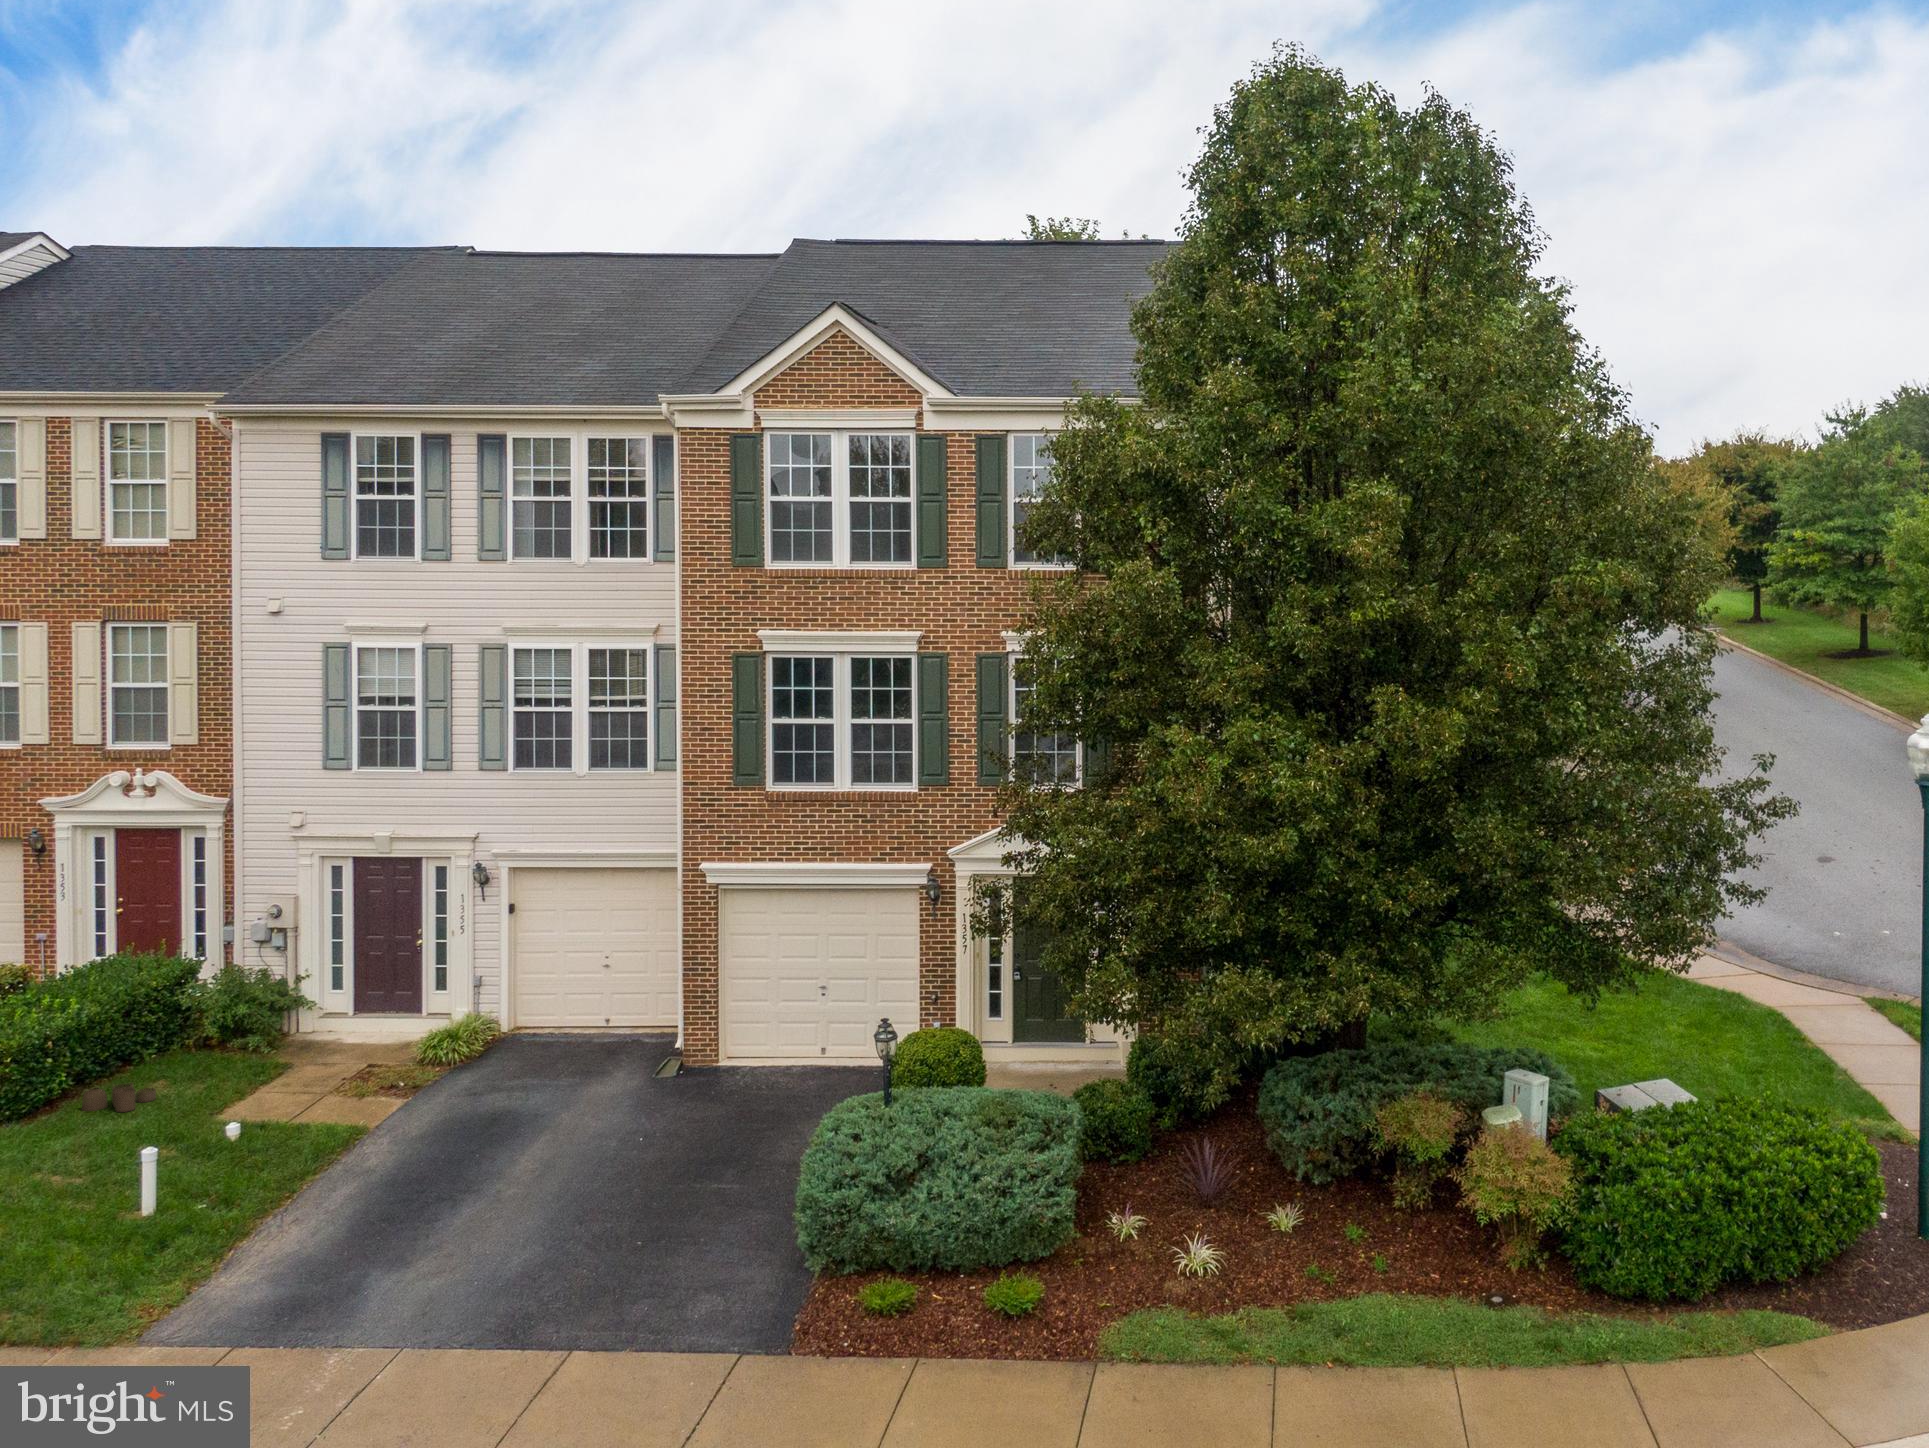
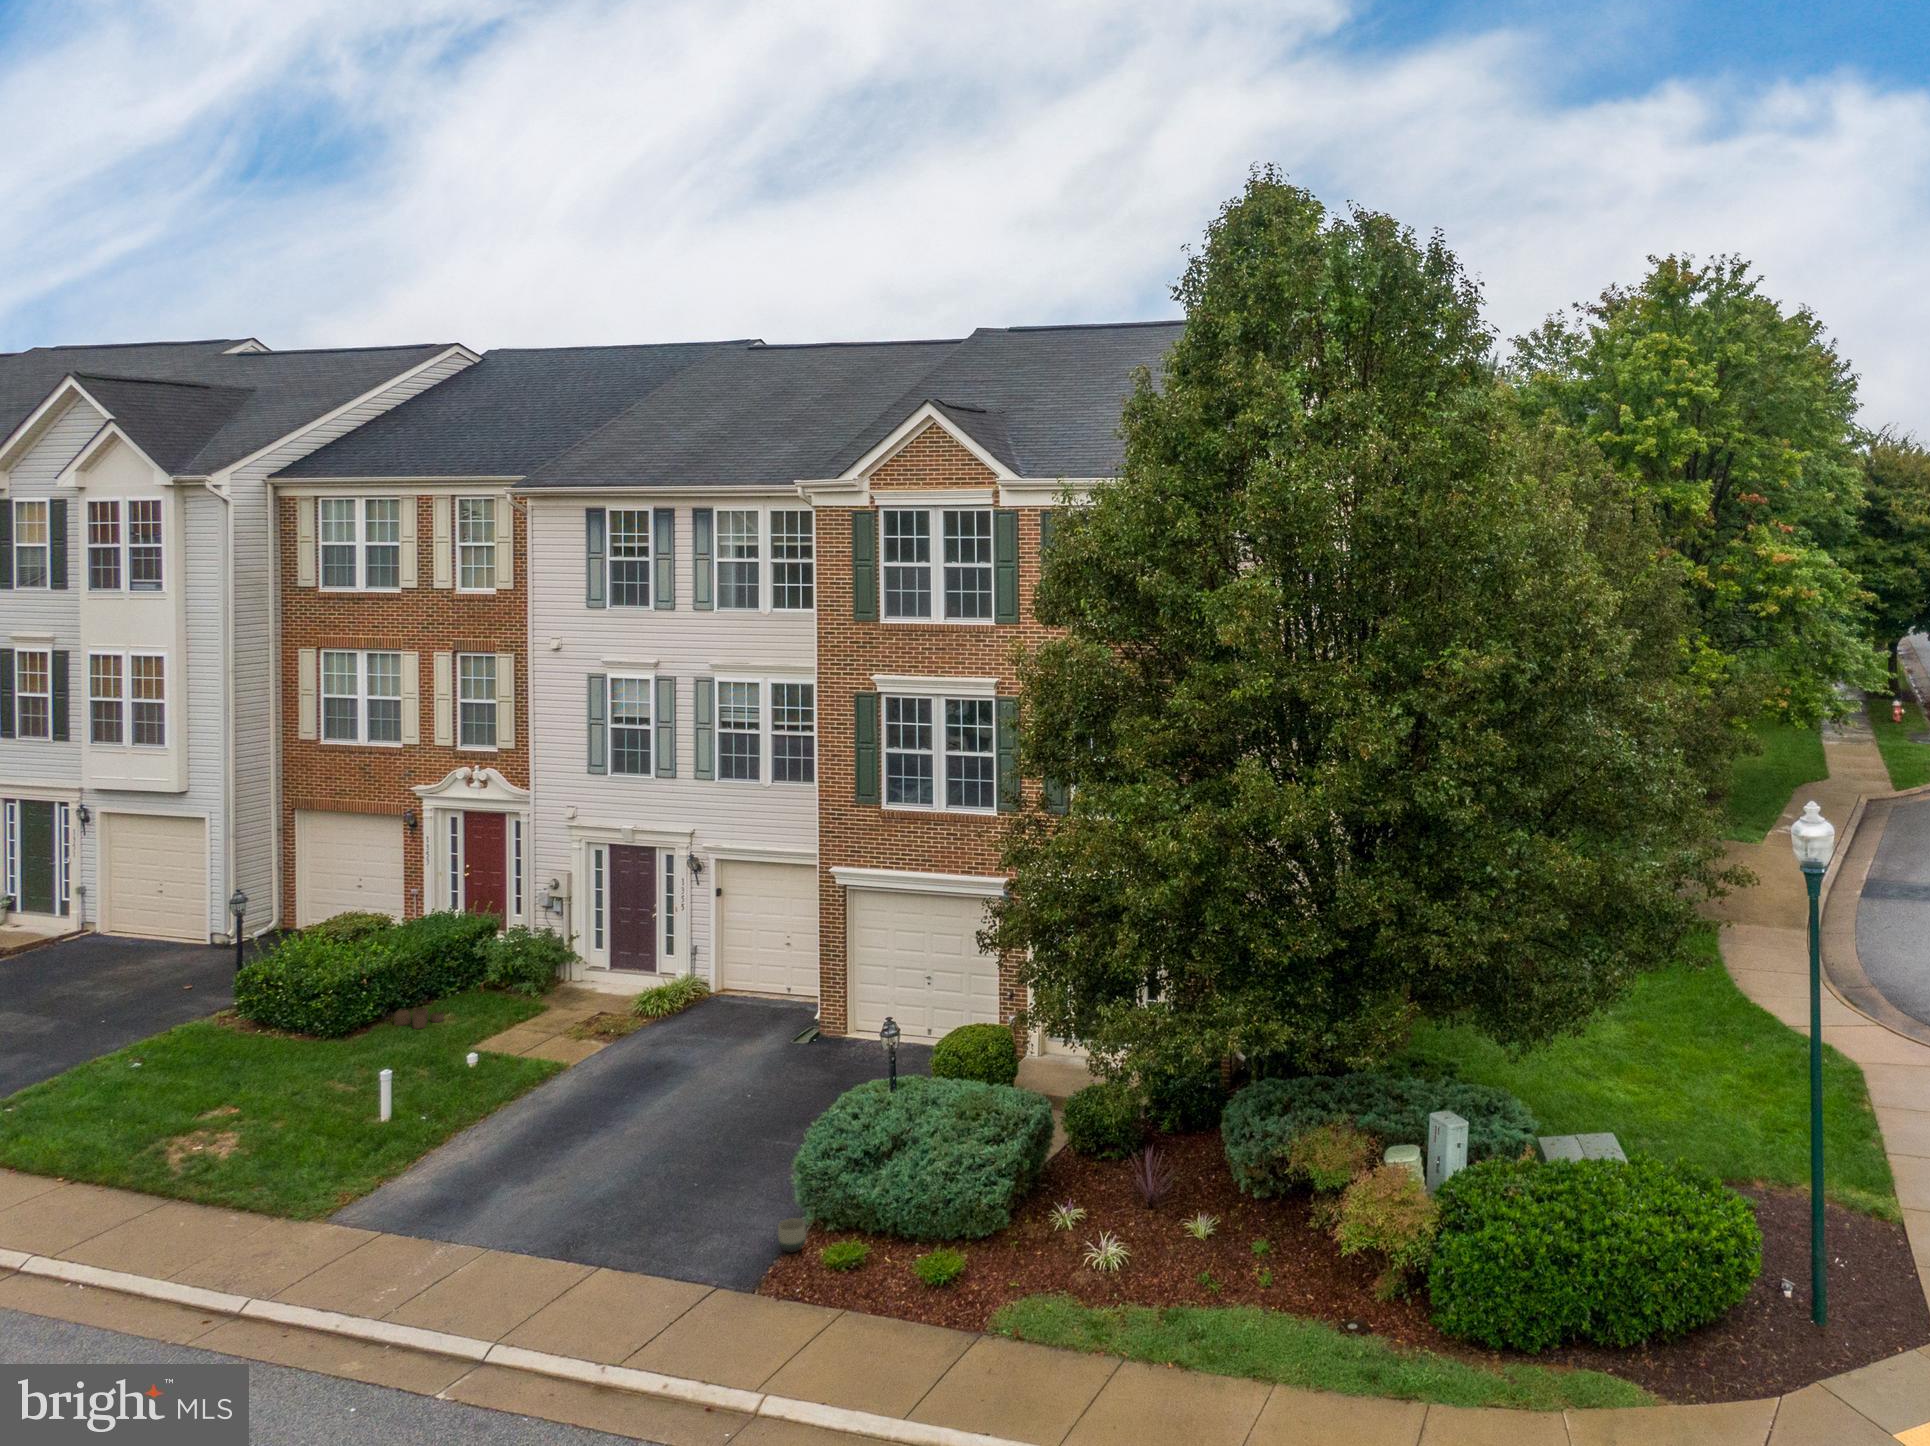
planter: none [874,1253,907,1296] -> present [778,1218,806,1252]

